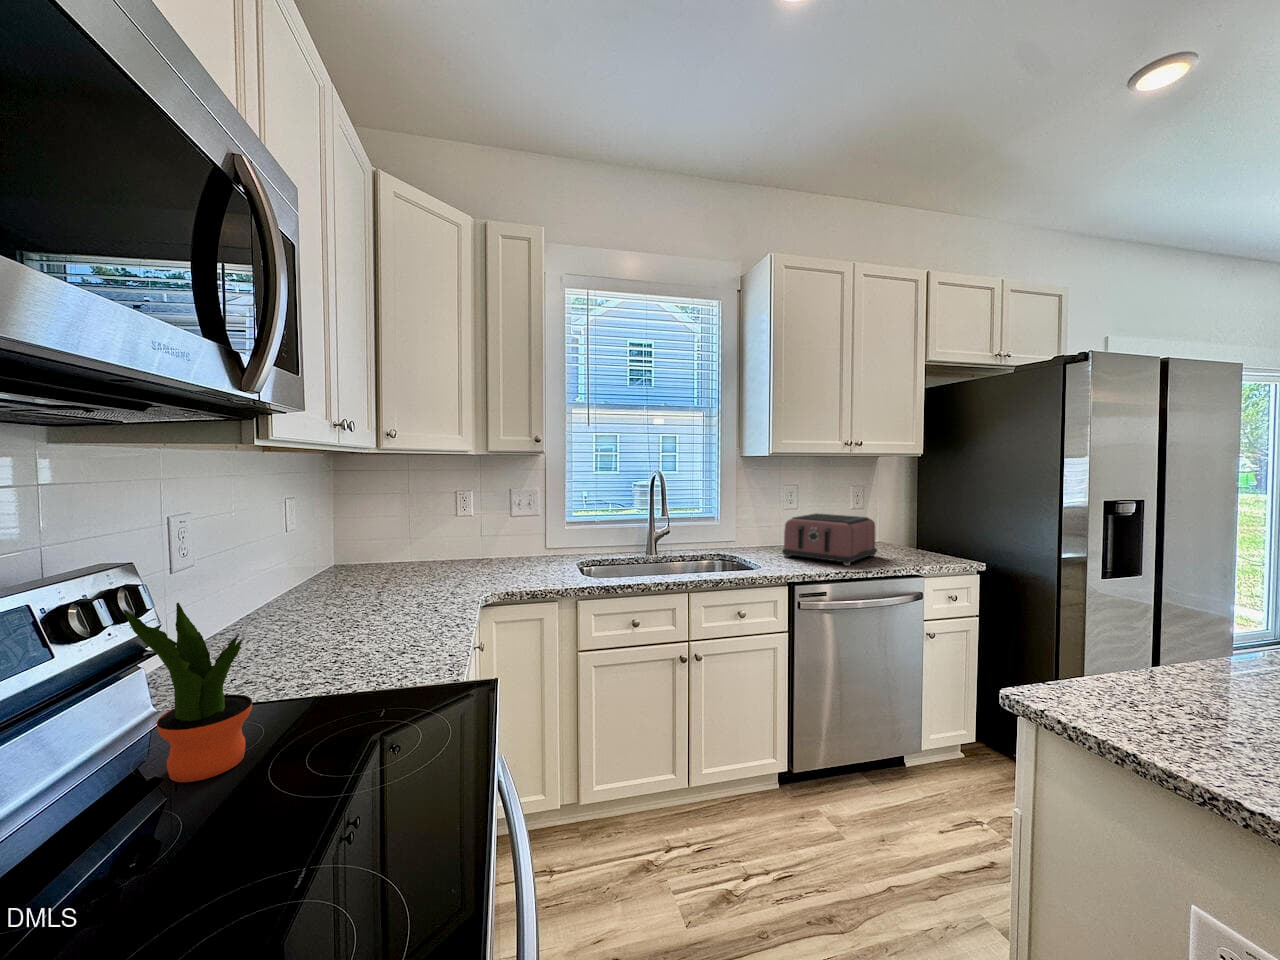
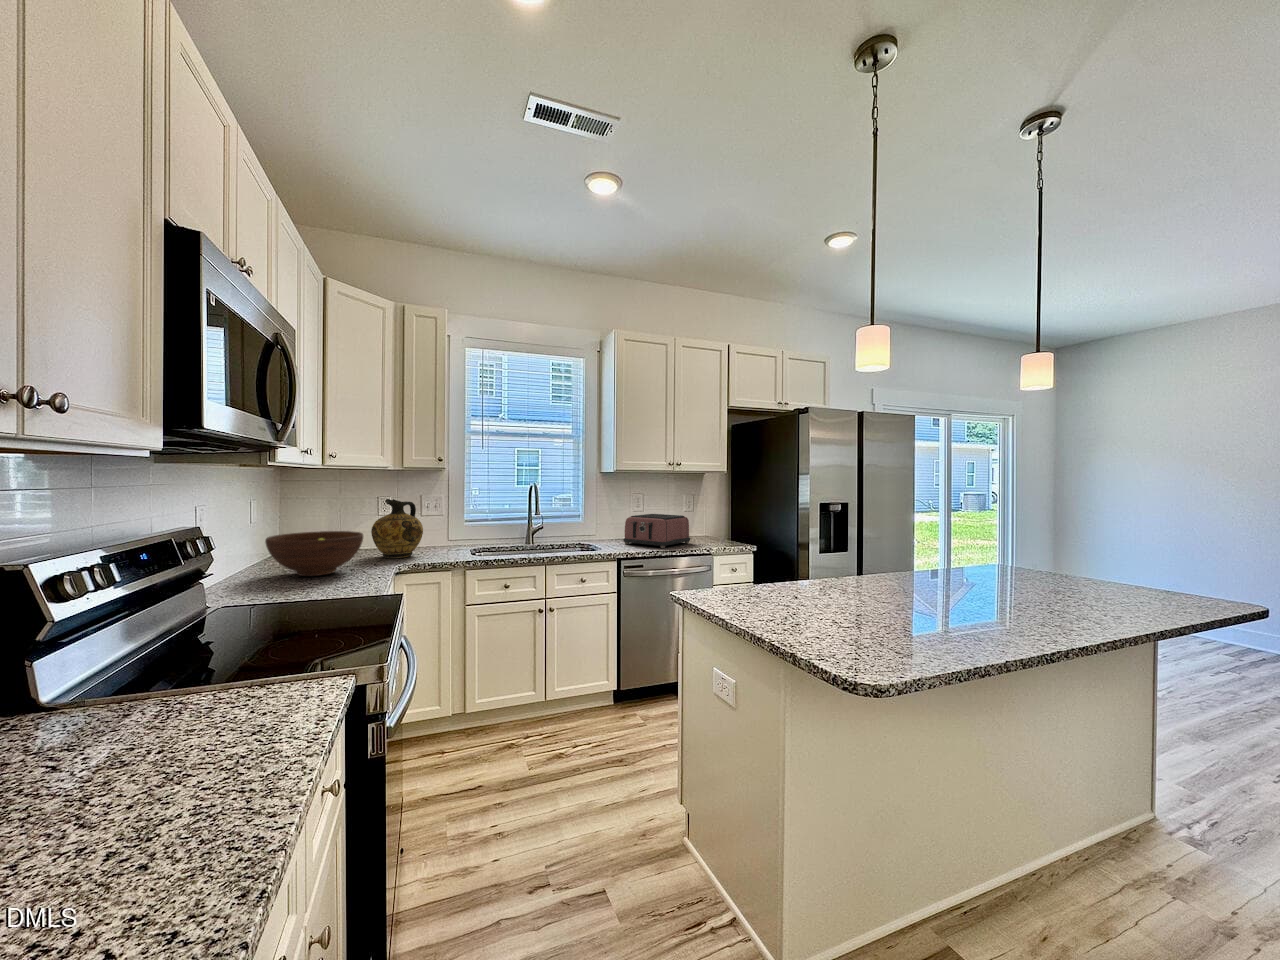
ceramic jug: none [447,496,516,580] -> present [371,499,423,558]
fruit bowl: none [293,545,436,619] -> present [265,531,363,576]
potted plant: present [123,603,252,782] -> none [217,539,270,626]

